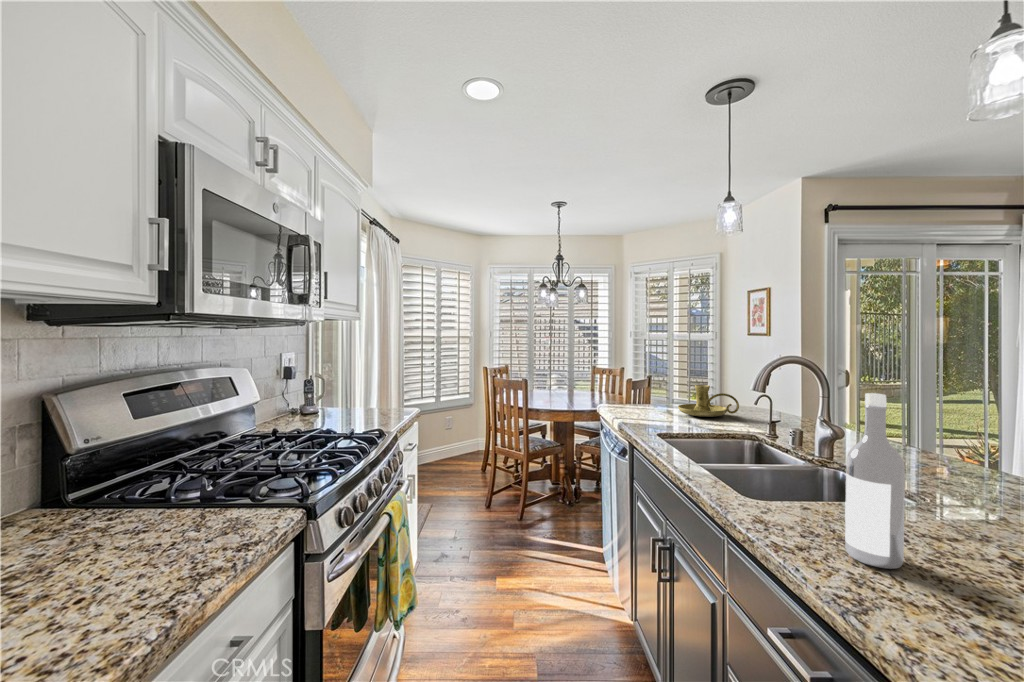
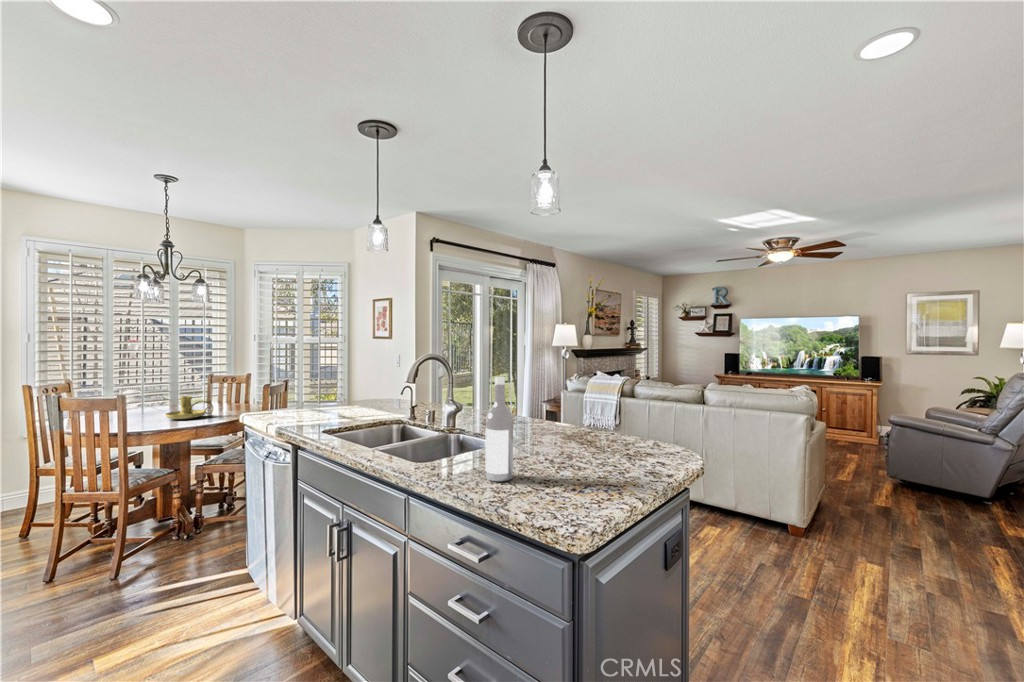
candle holder: present [678,385,739,417] -> present [165,396,213,419]

